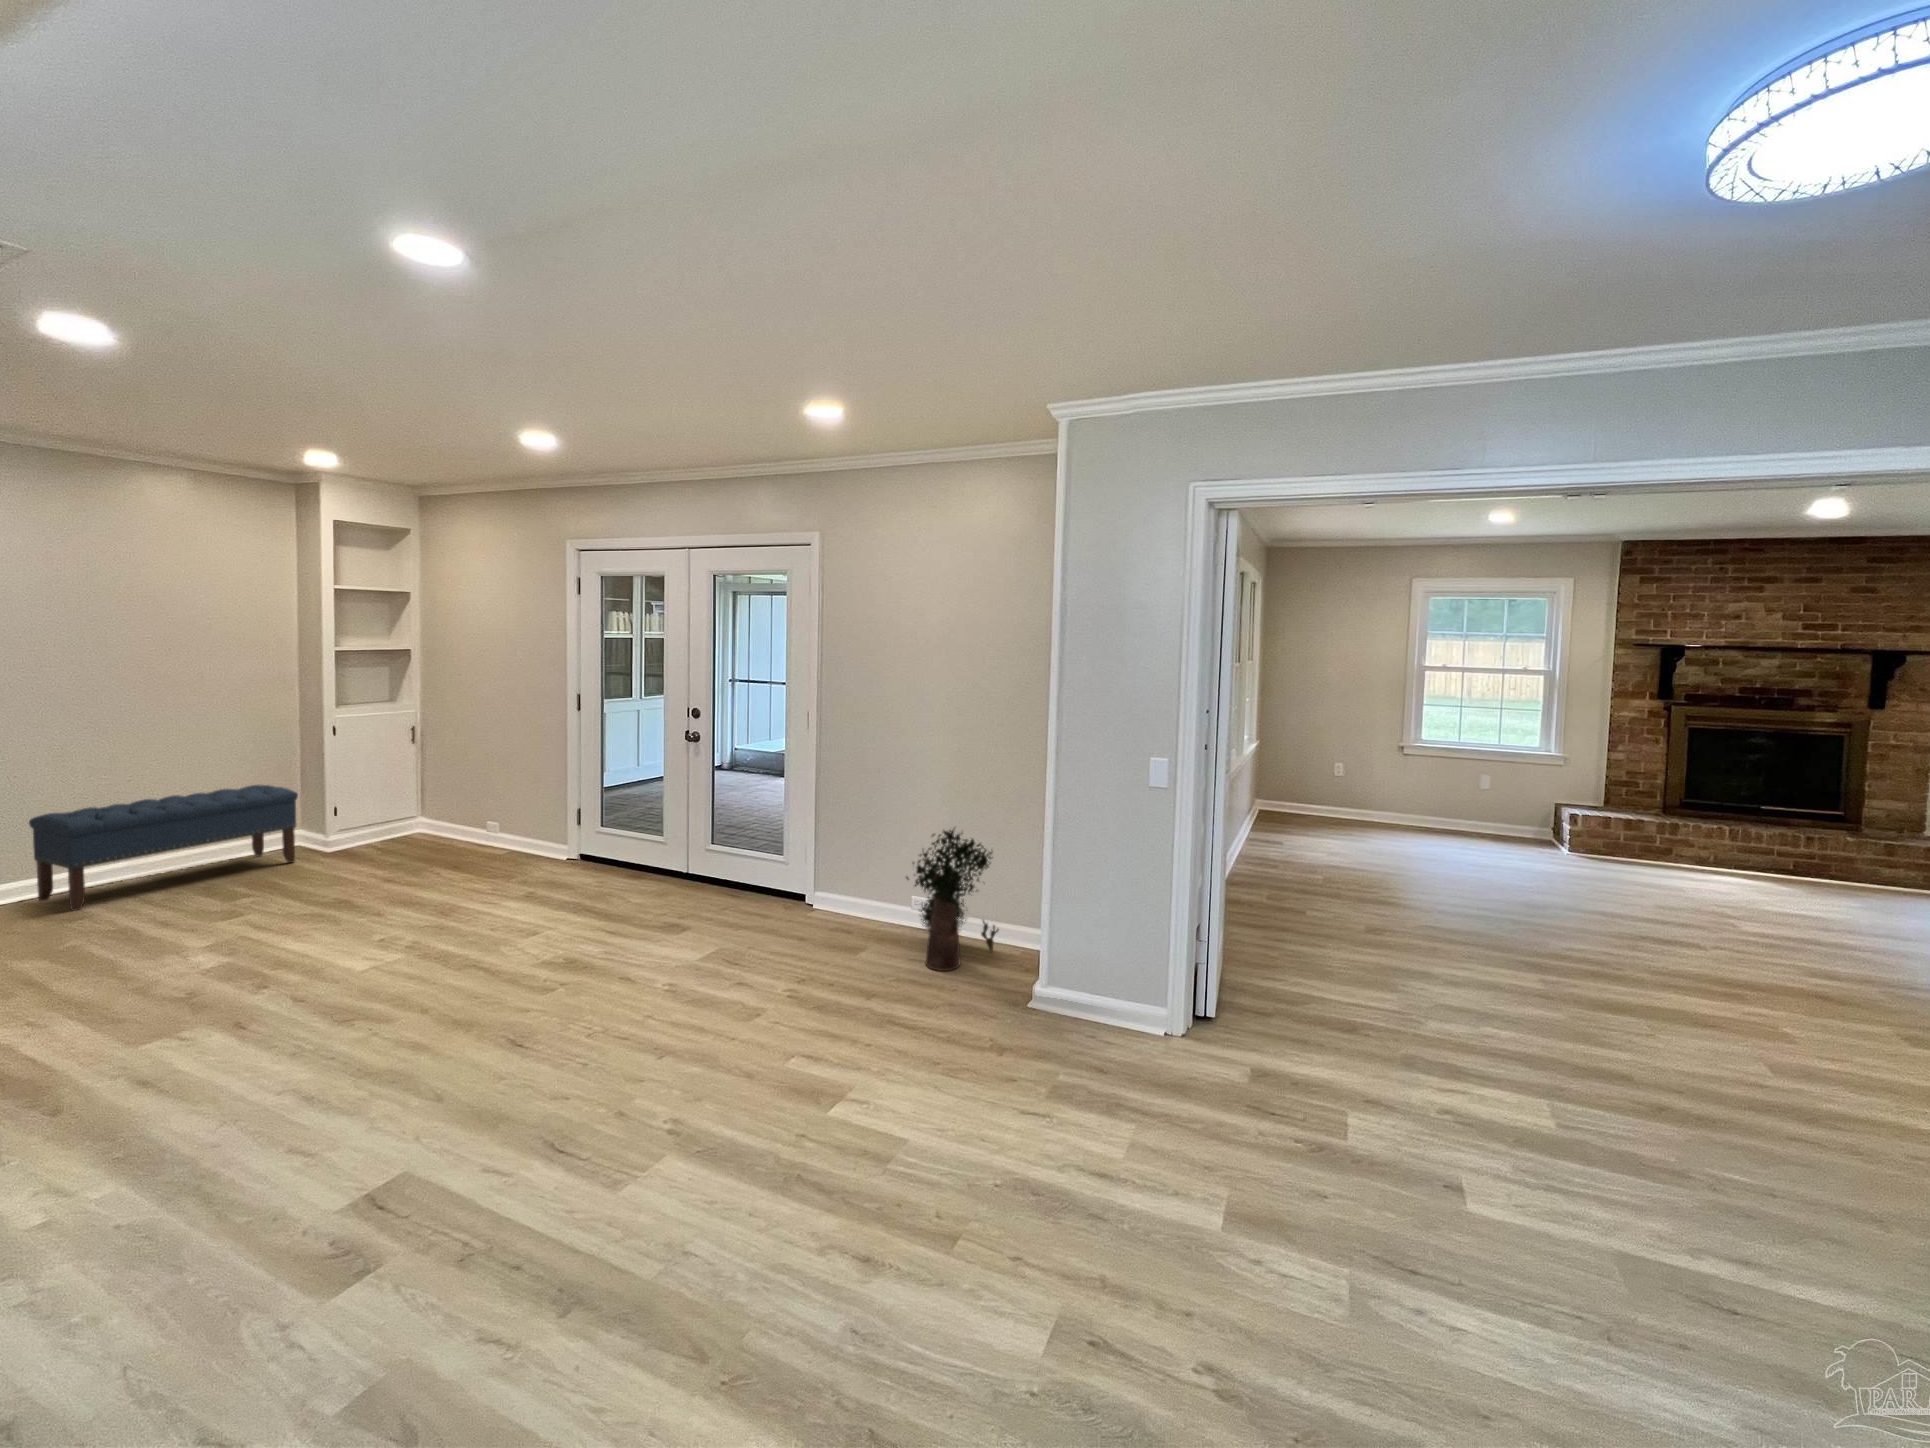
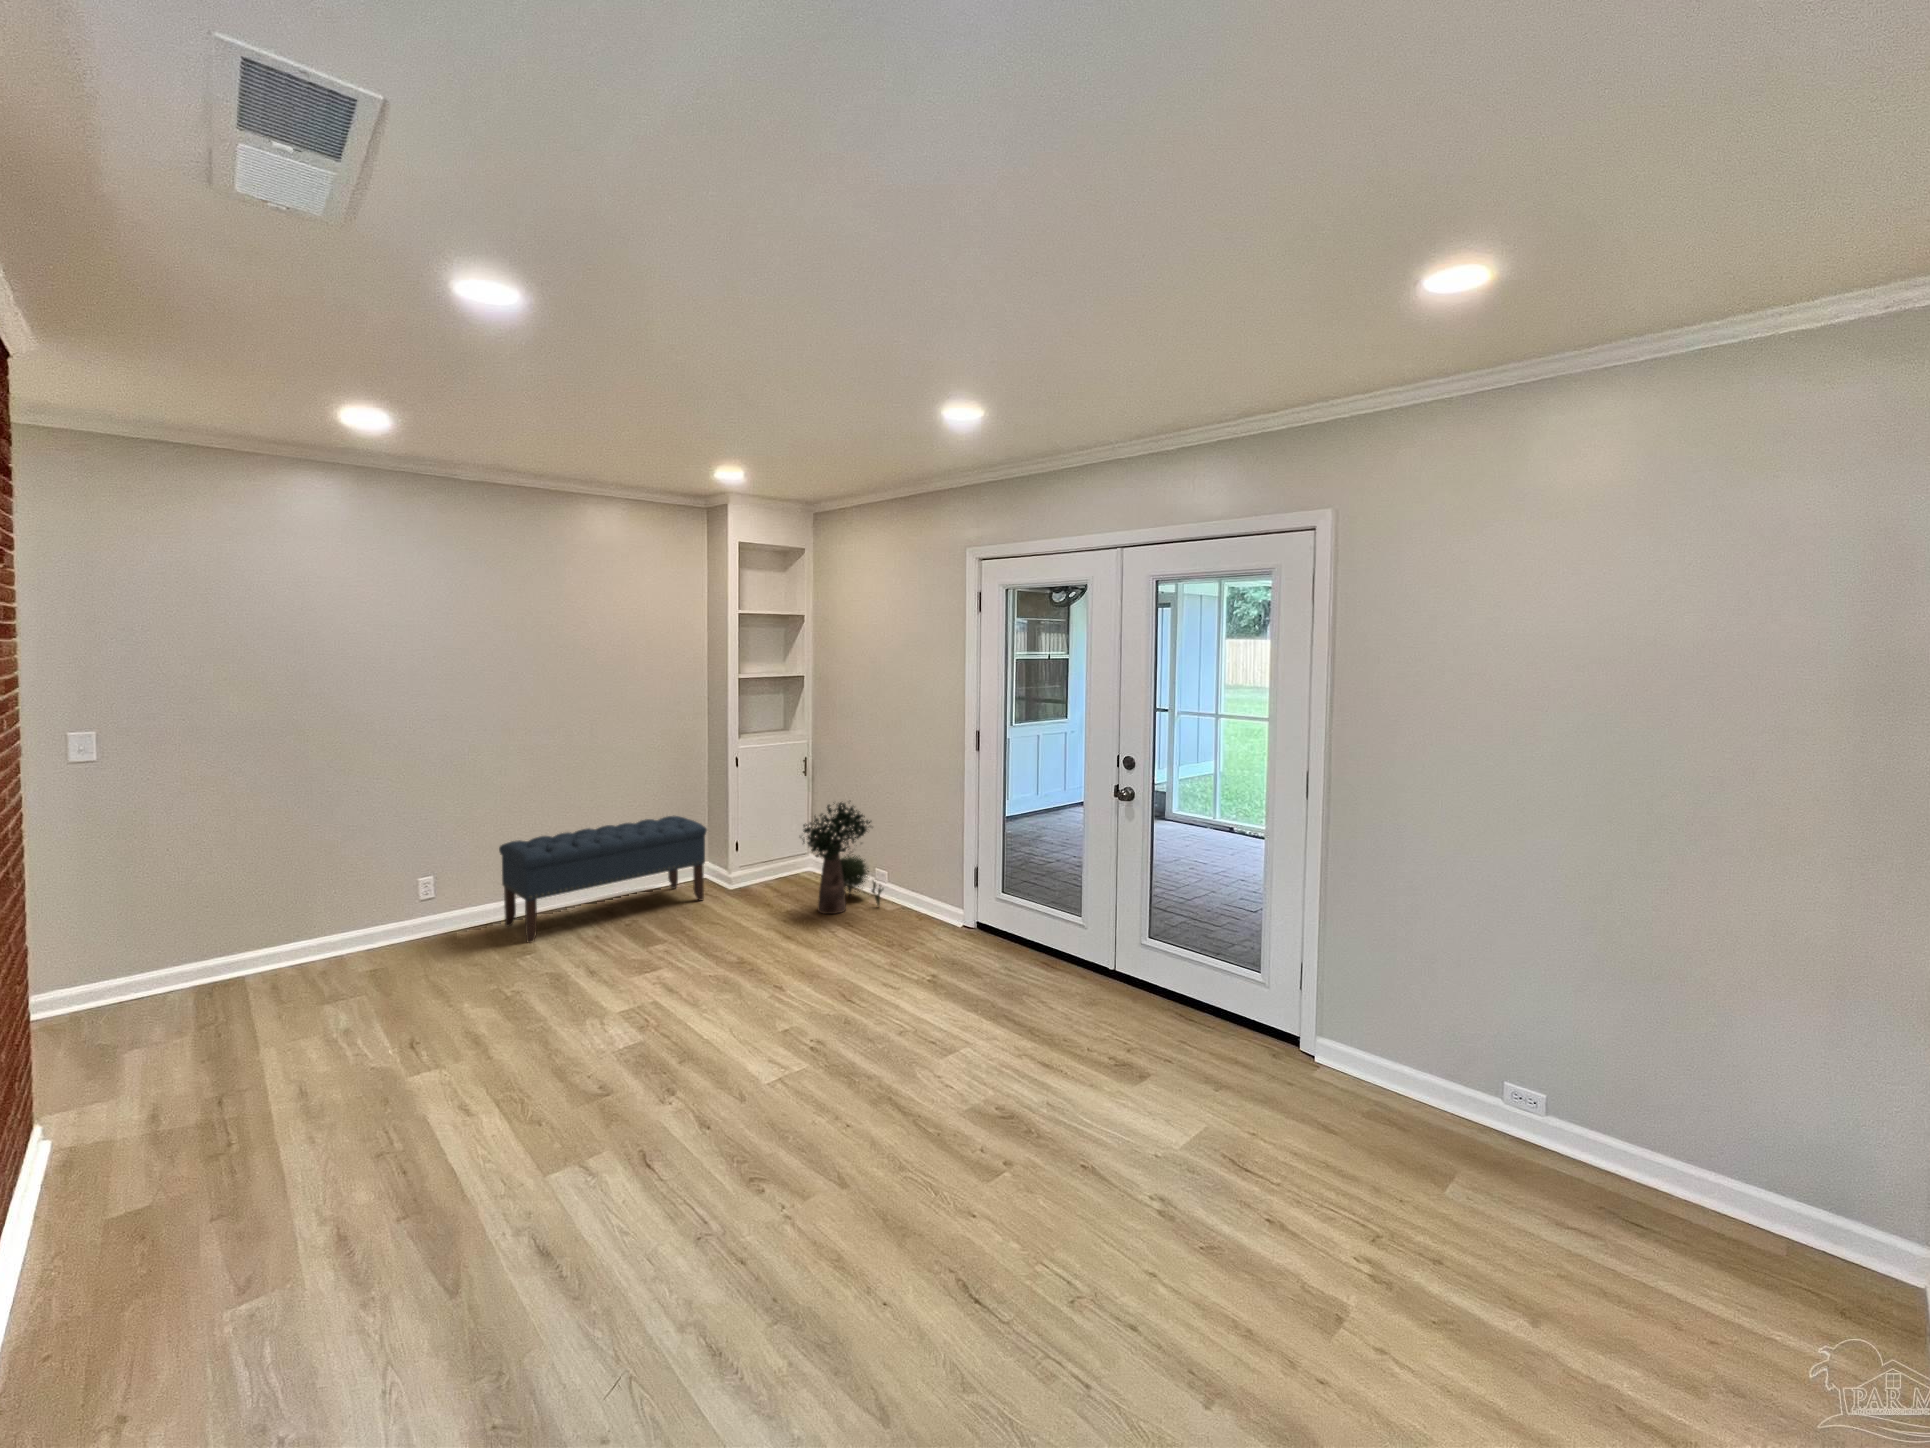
potted plant: present [906,829,999,971] -> present [803,802,883,914]

